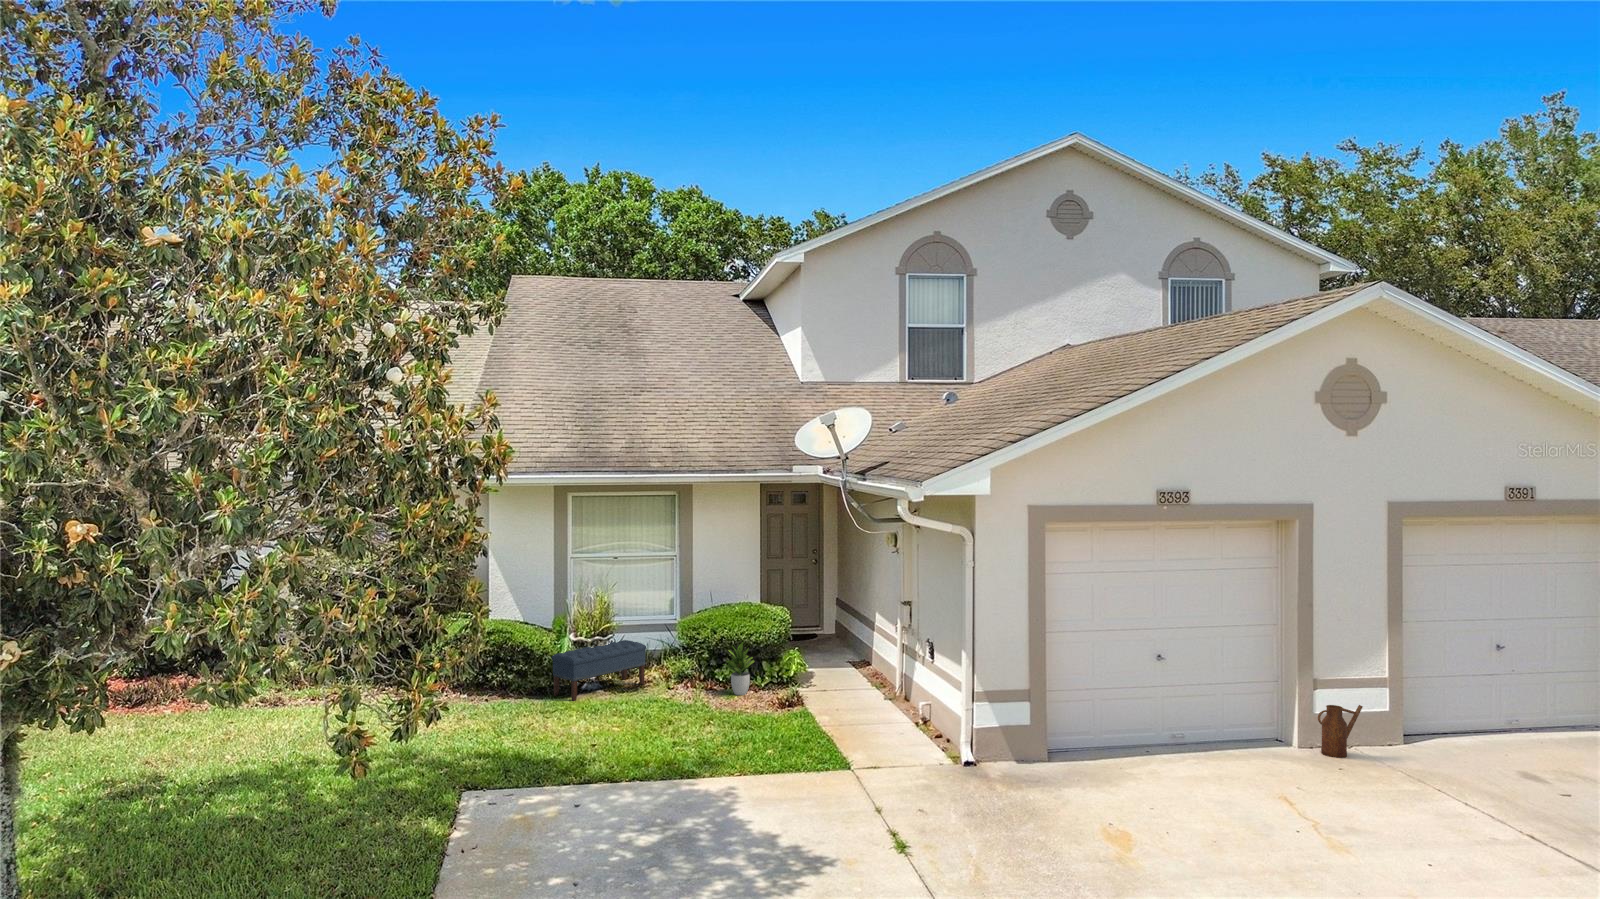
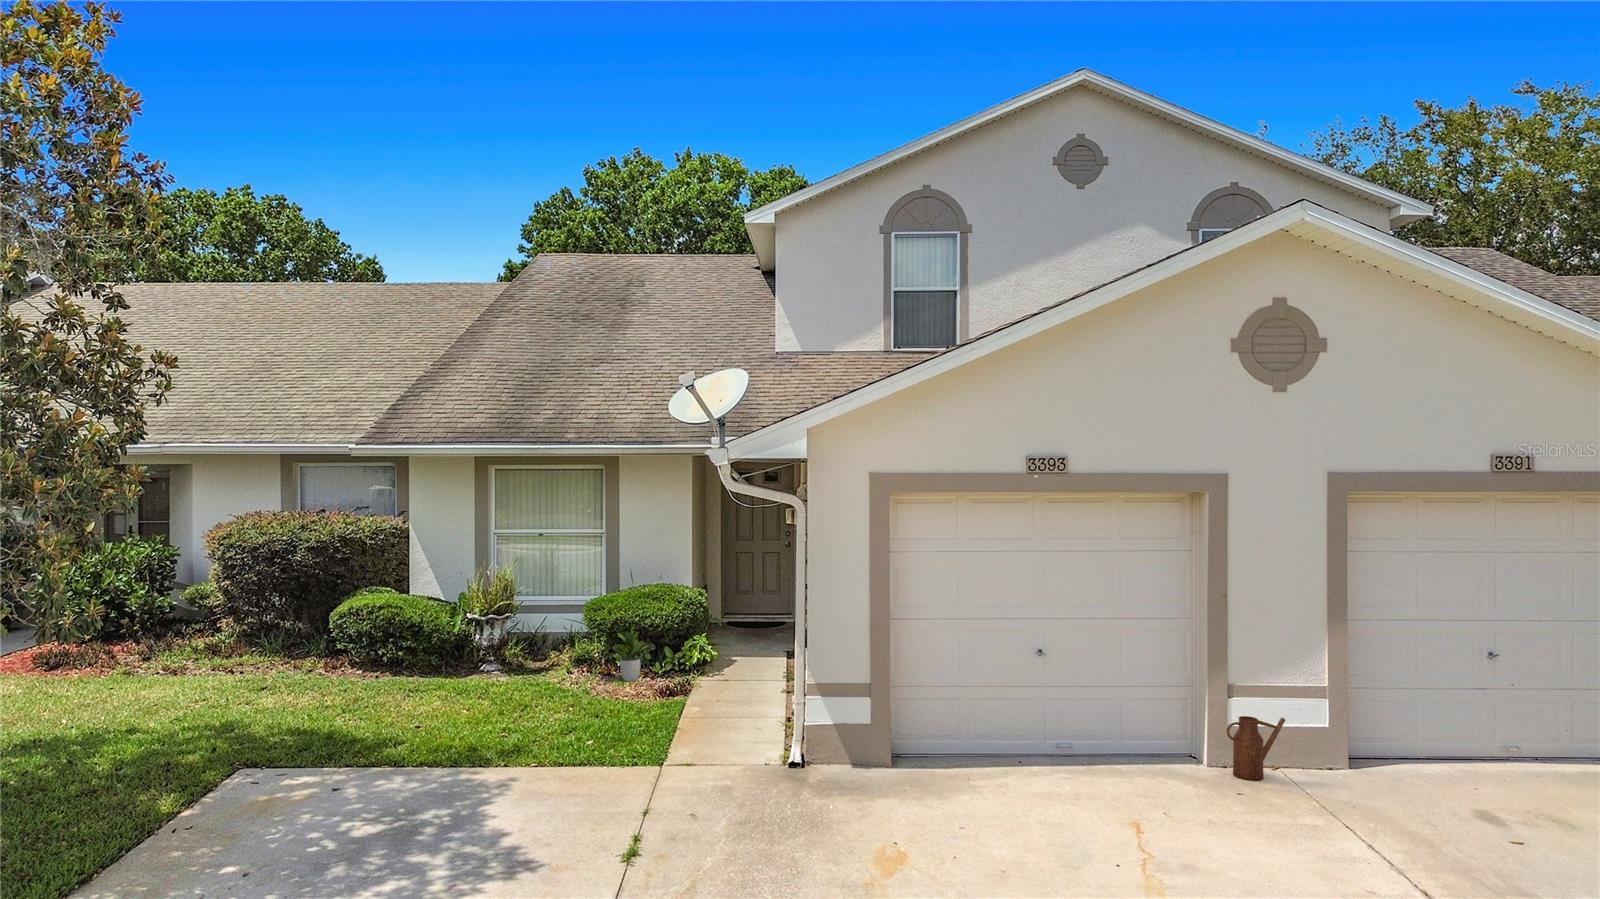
bench: present [552,640,646,701] -> none [440,621,546,682]

